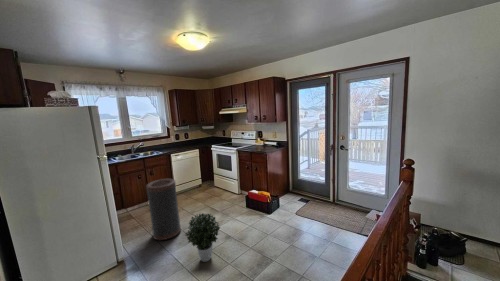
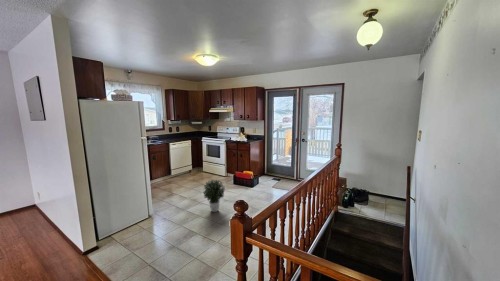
trash can: present [146,179,181,240] -> none [166,159,189,204]

